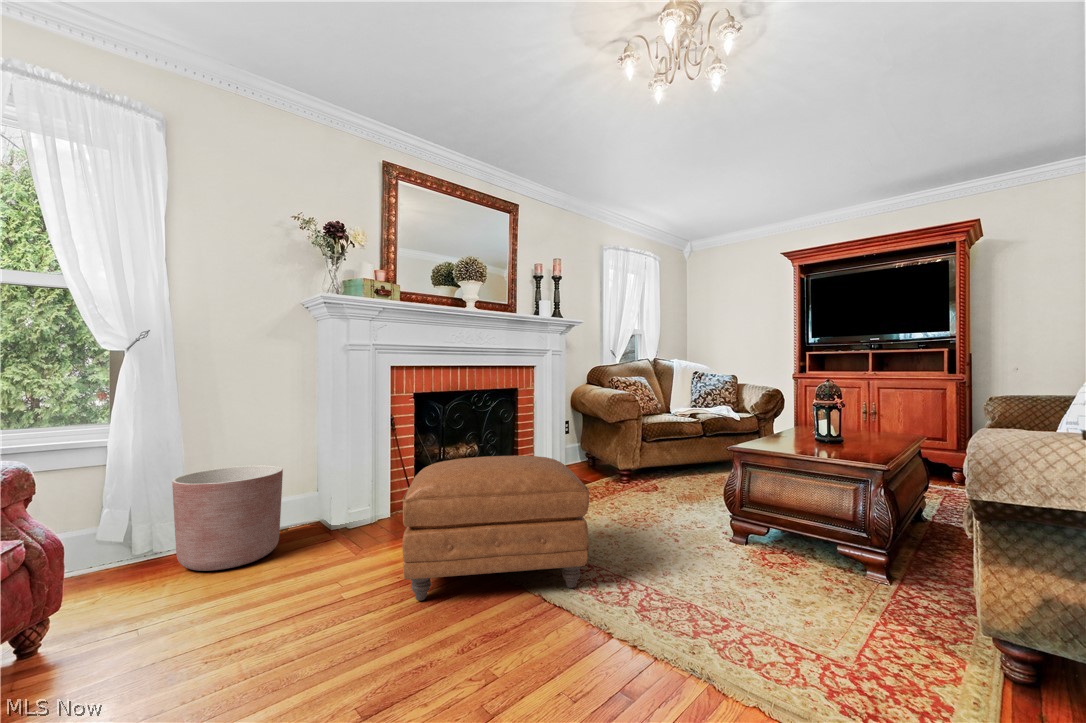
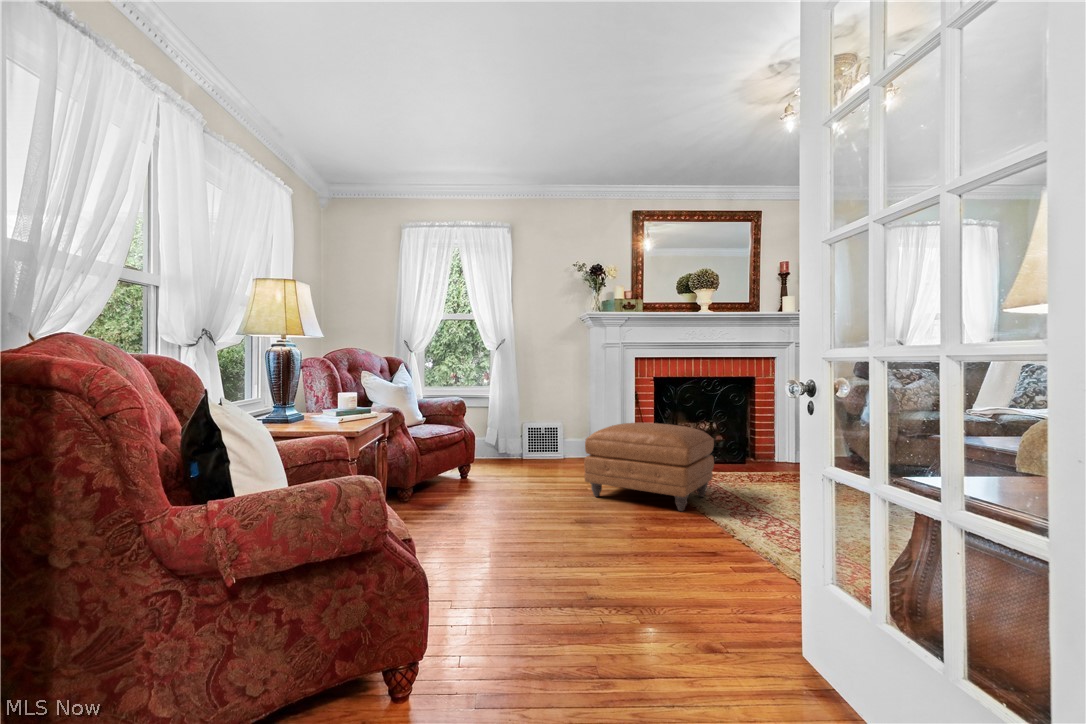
planter: present [172,465,283,571] -> none [510,416,560,468]

